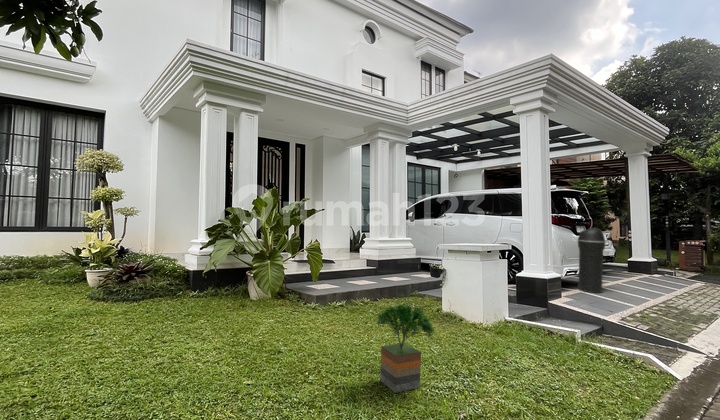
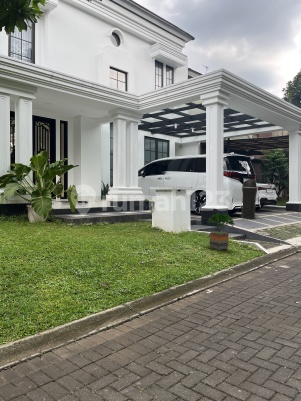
potted tree: present [377,304,435,393] -> present [208,214,235,250]

